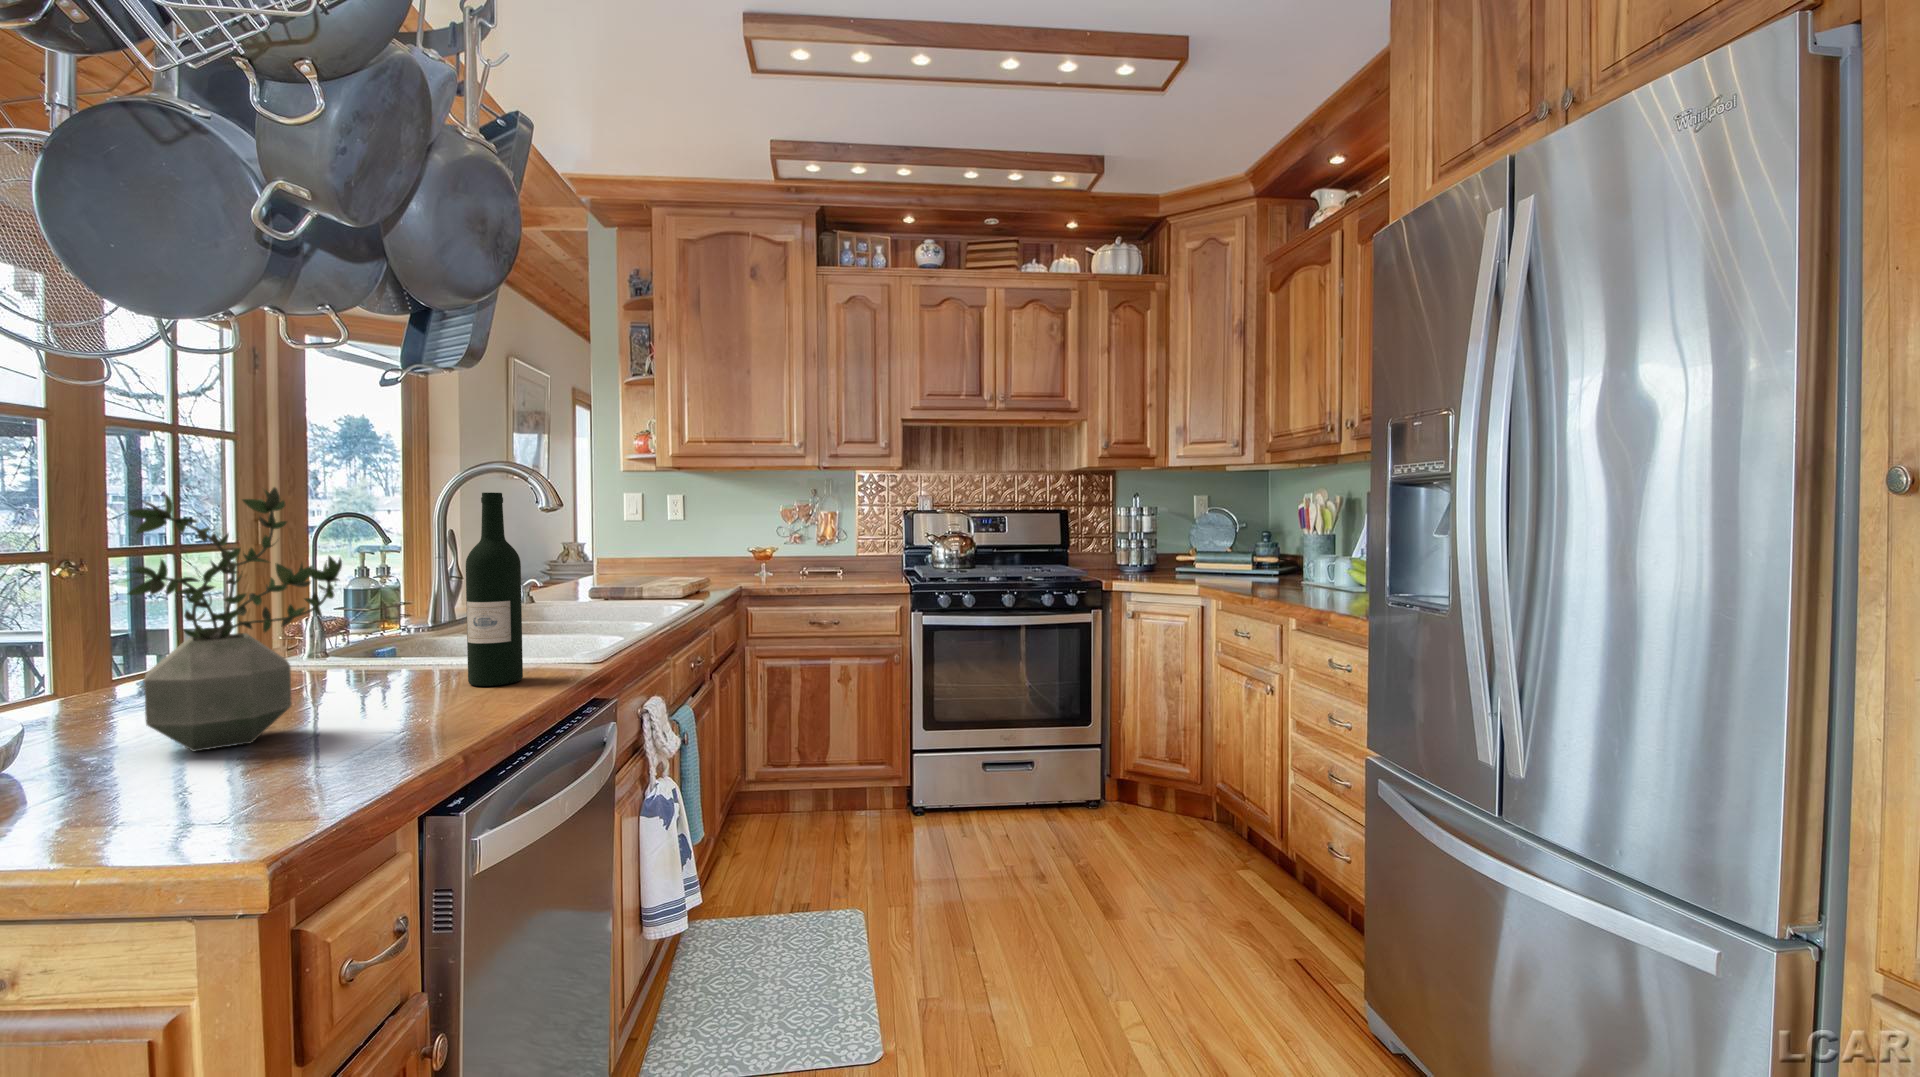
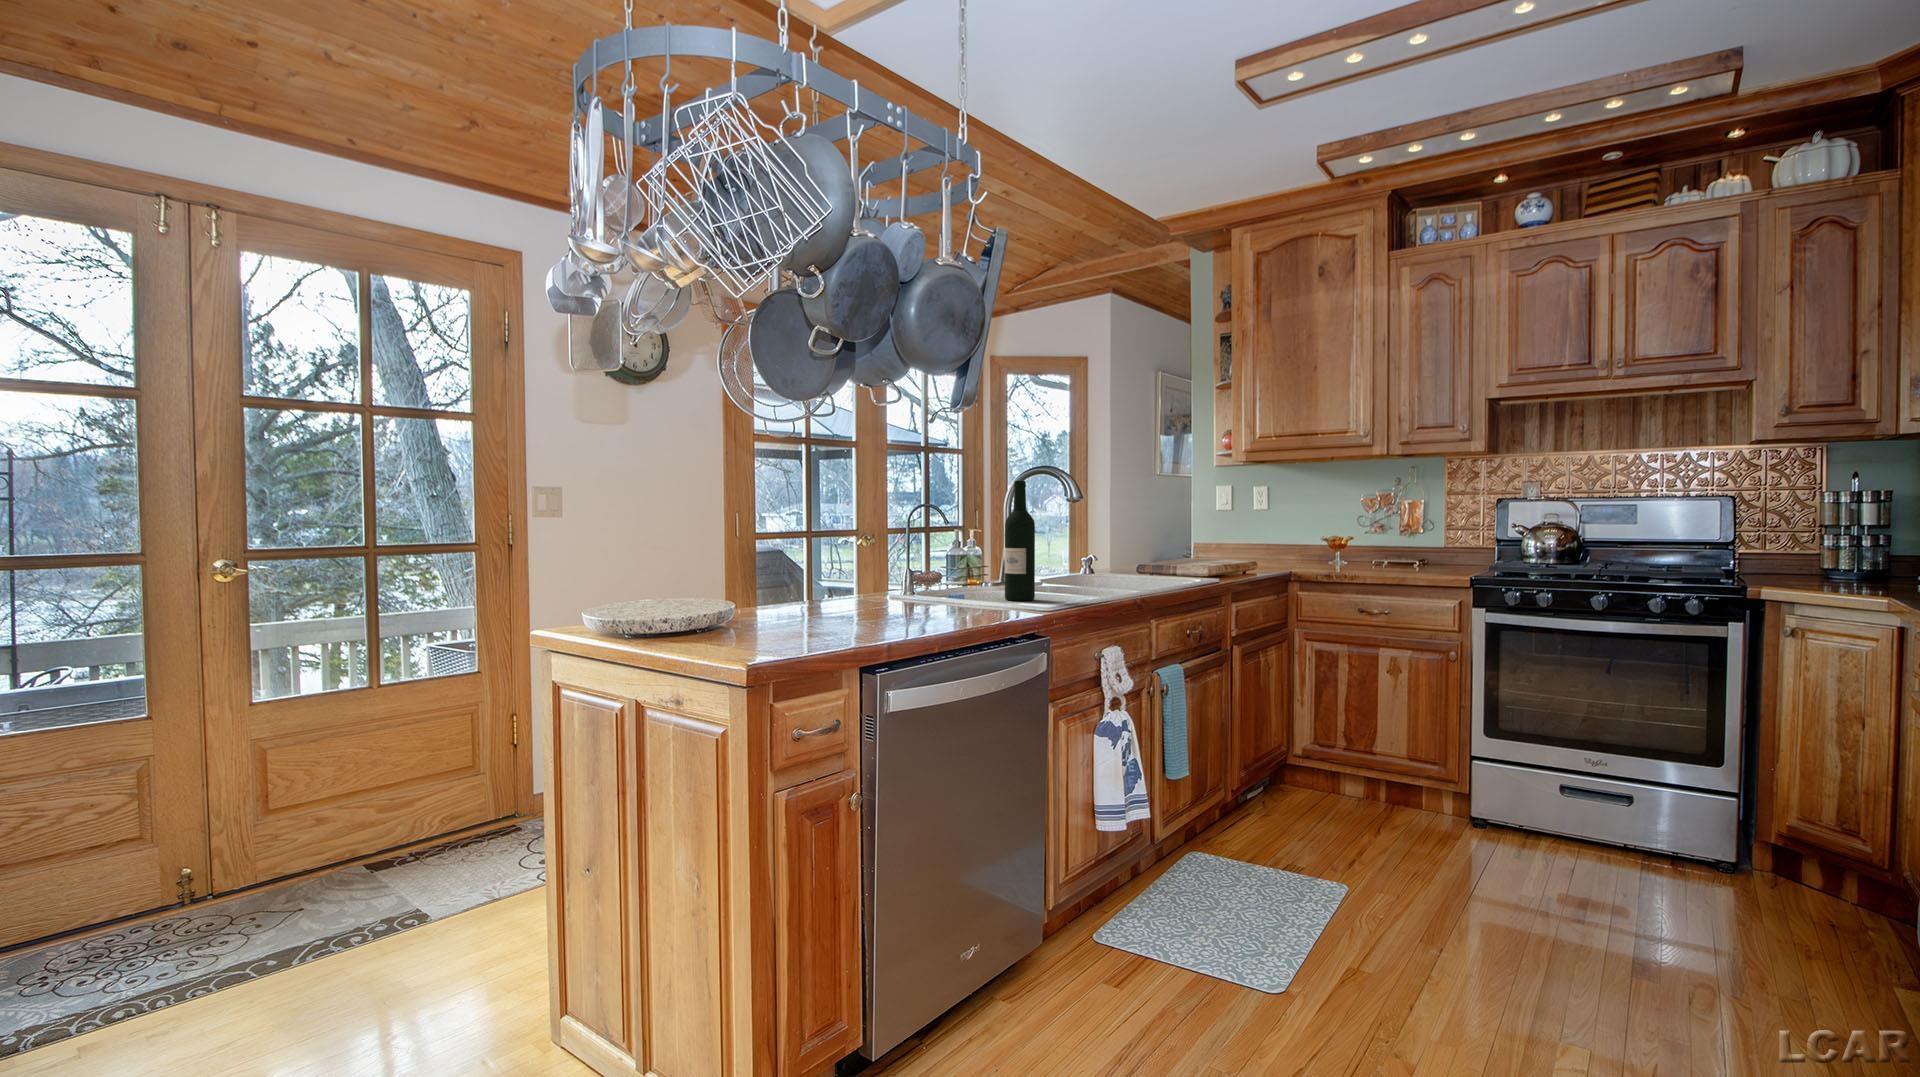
potted plant: present [123,488,342,751] -> none [851,478,935,606]

